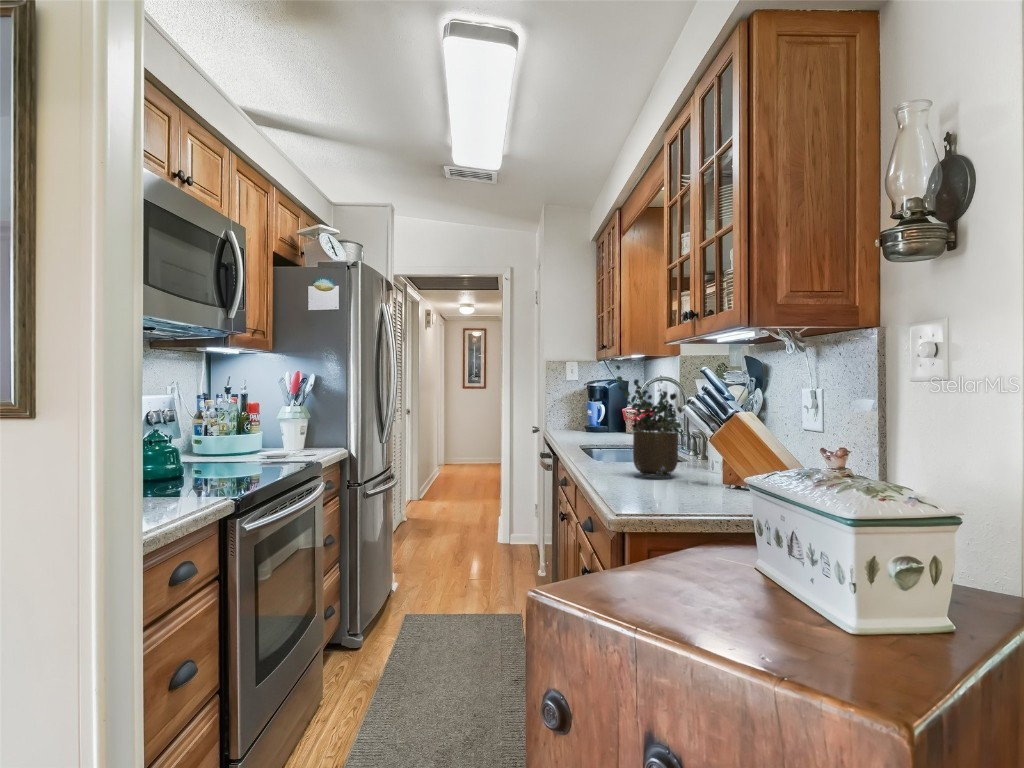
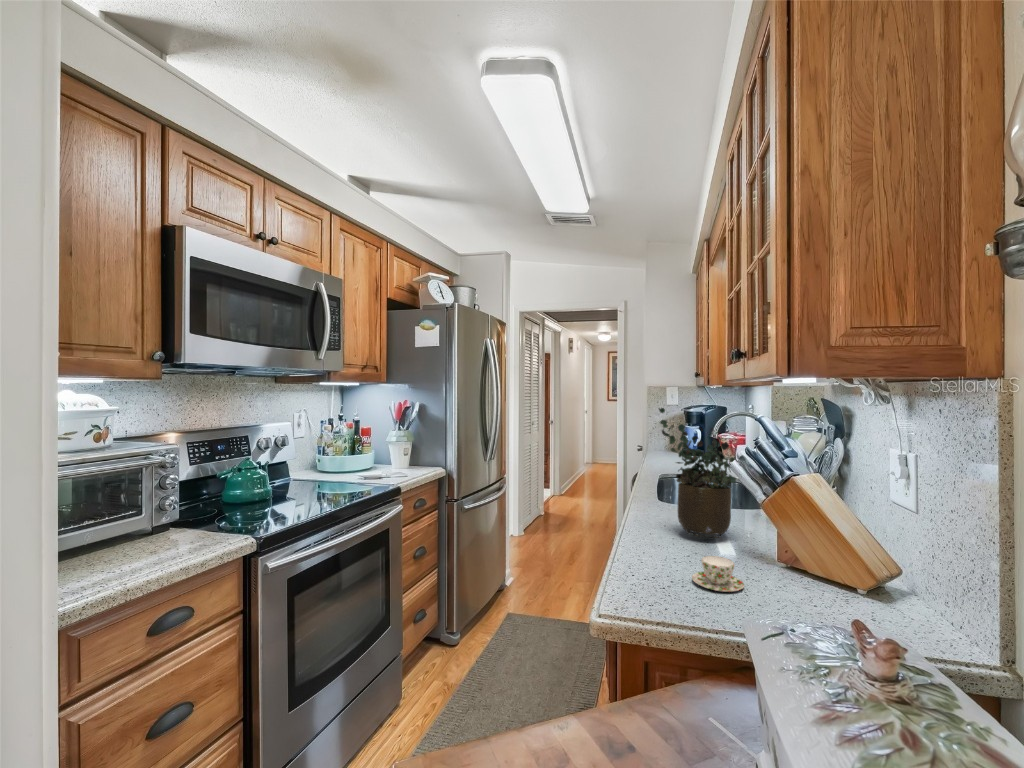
teacup: none [669,476,709,499] -> present [692,556,744,592]

